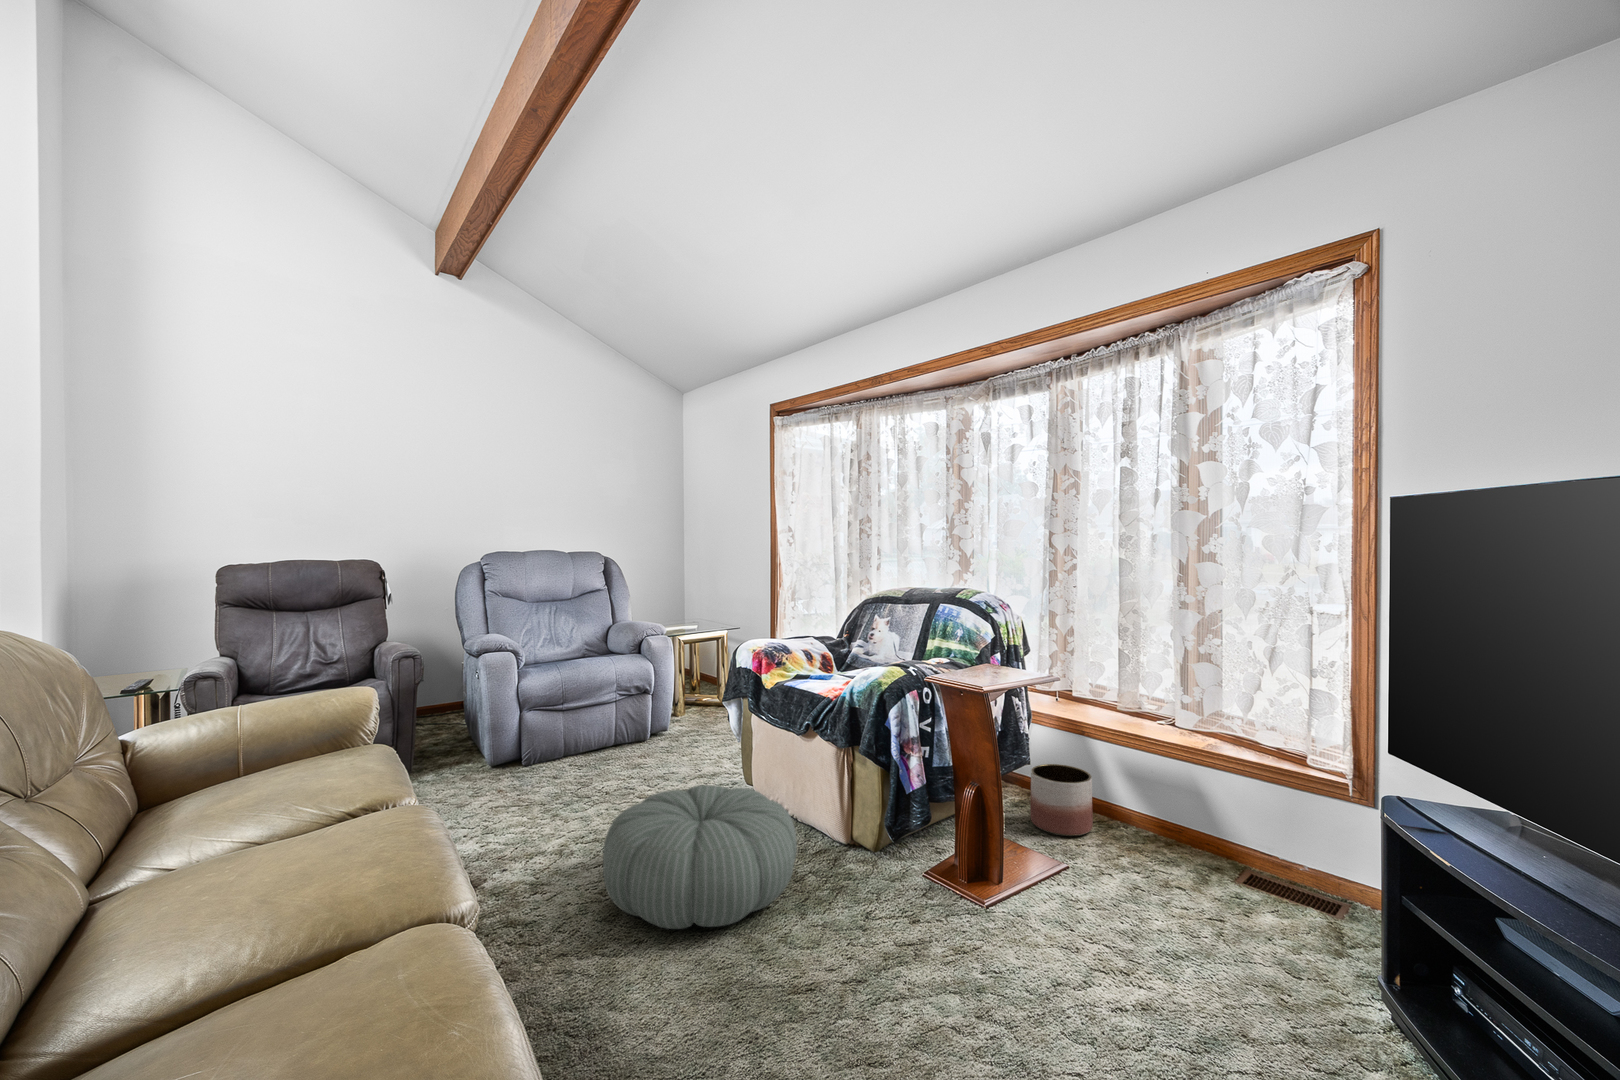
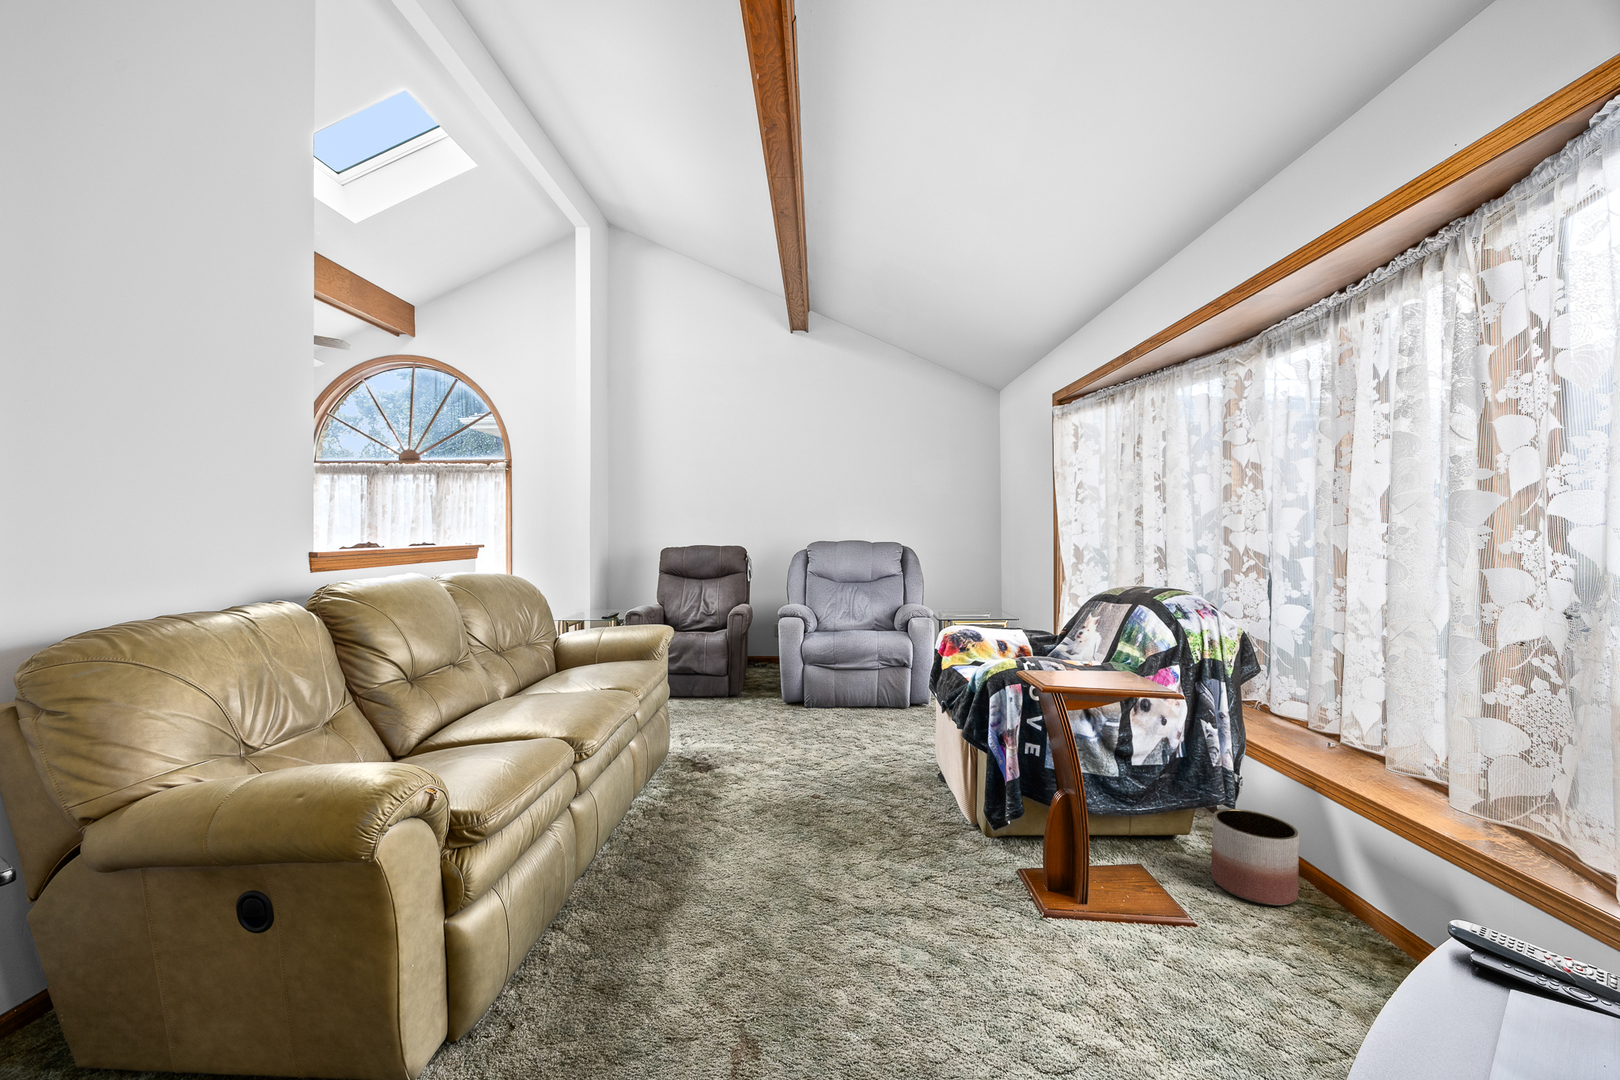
pouf: present [603,785,797,929] -> none [744,735,907,845]

